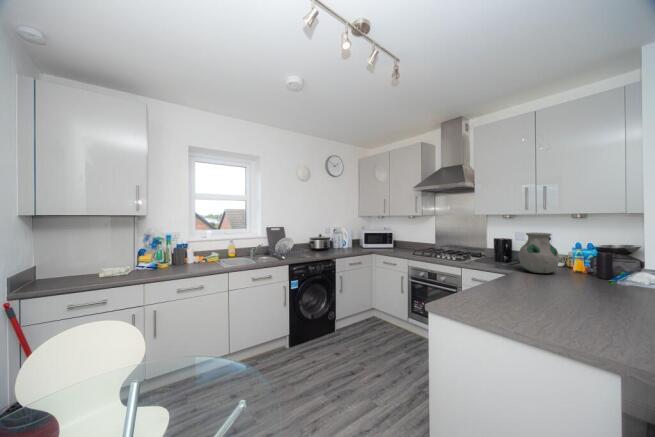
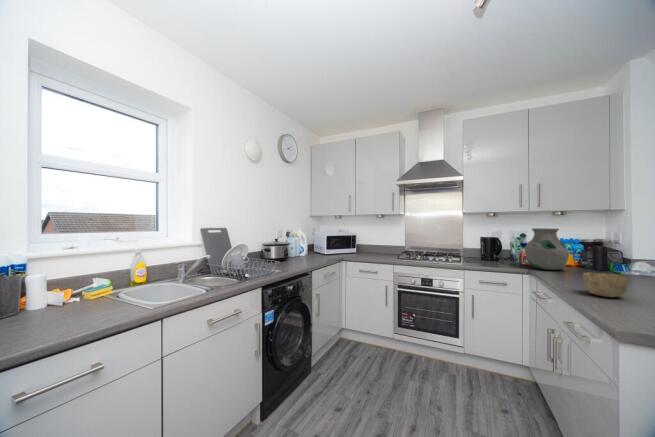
bowl: none [499,272,528,292] -> present [583,273,628,297]

